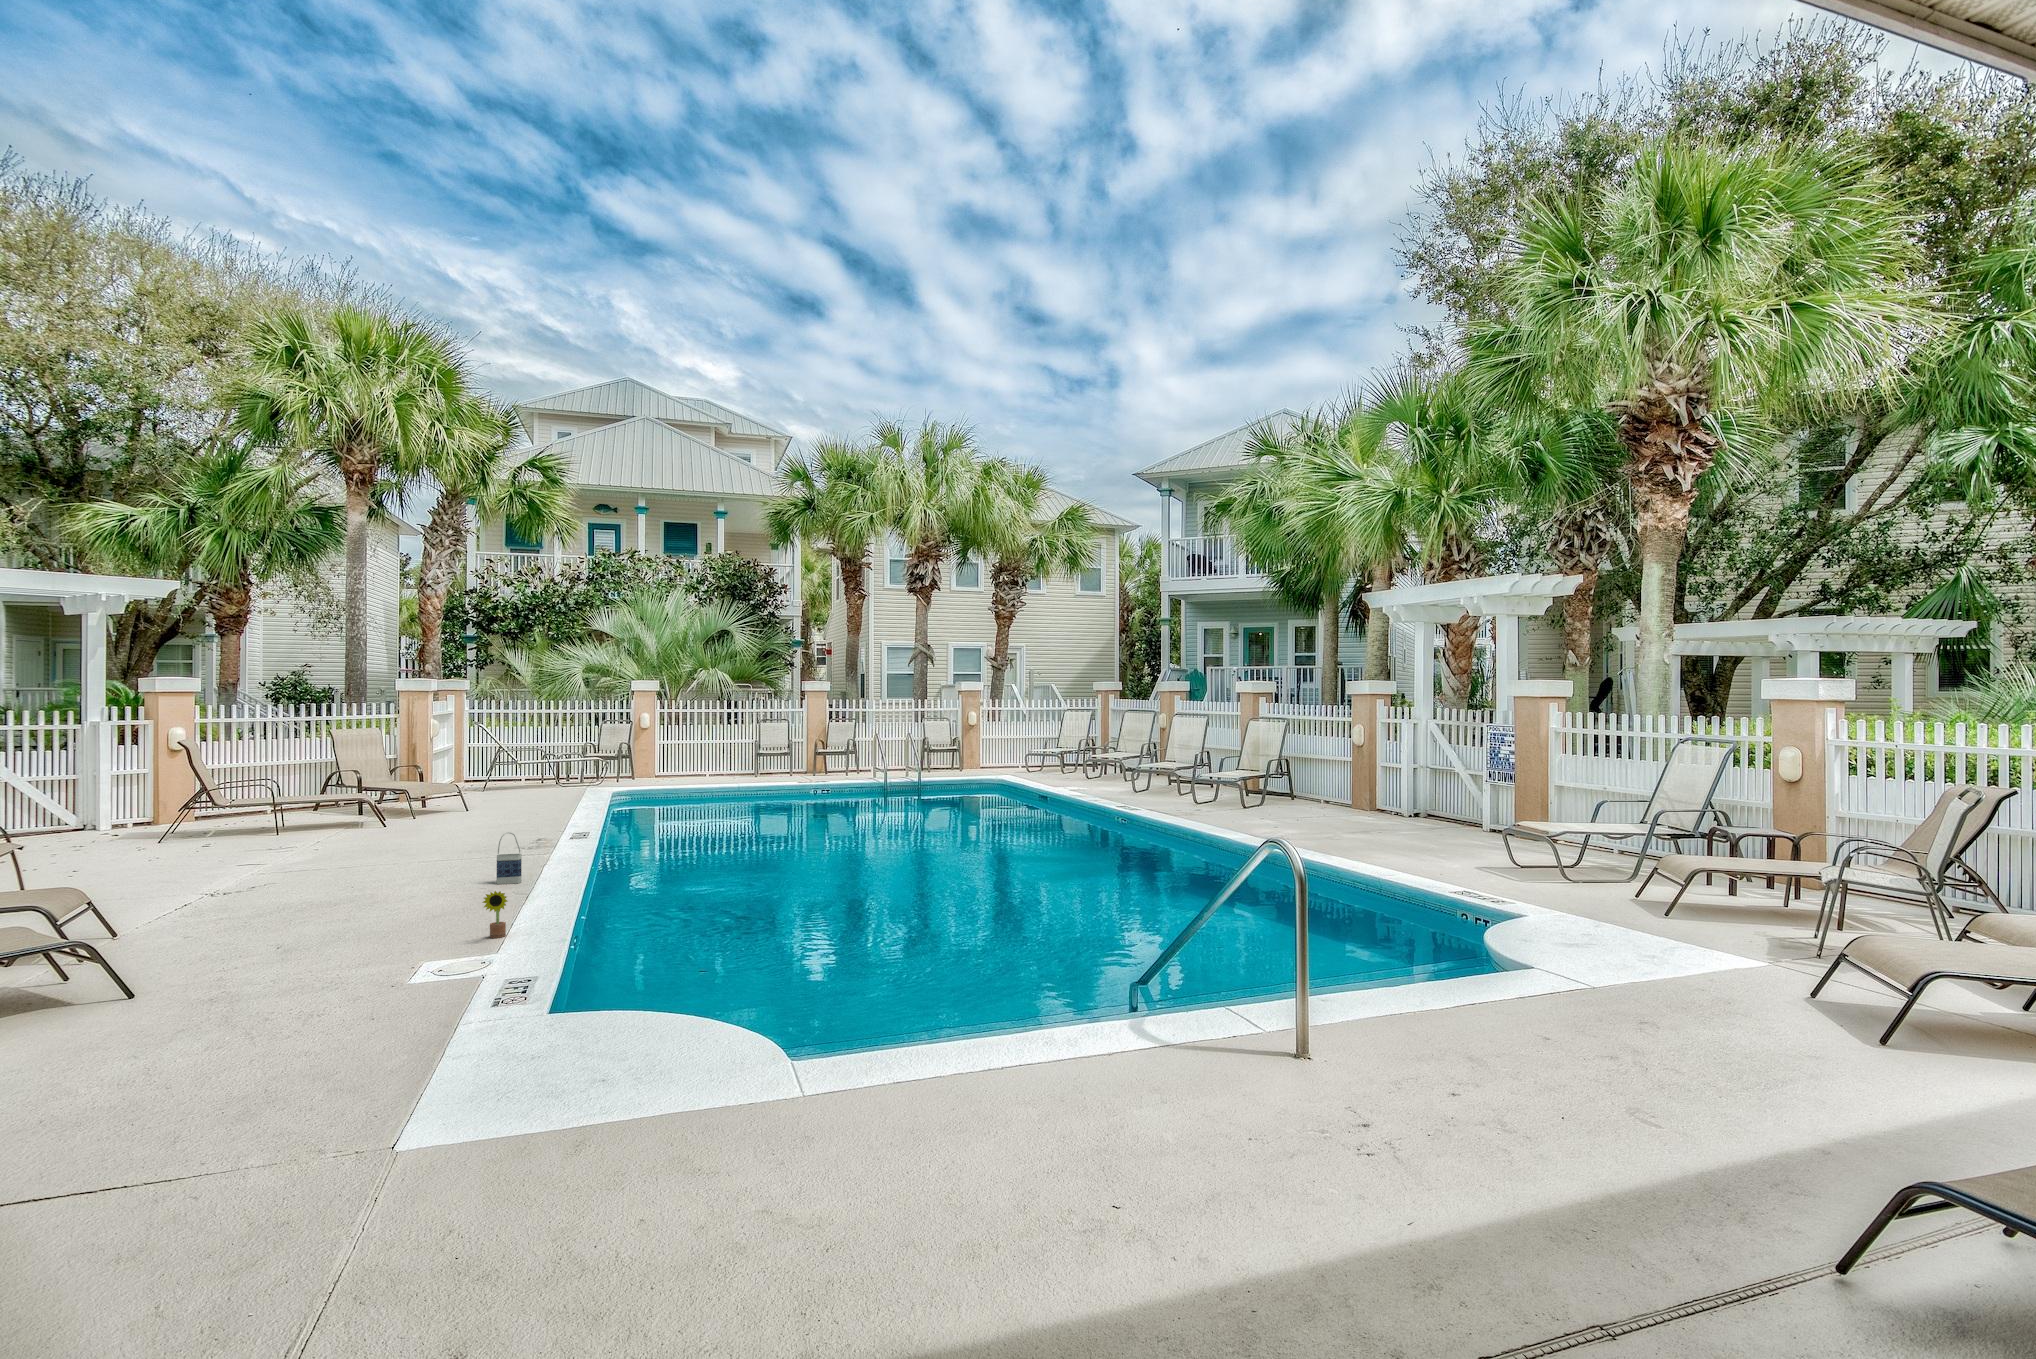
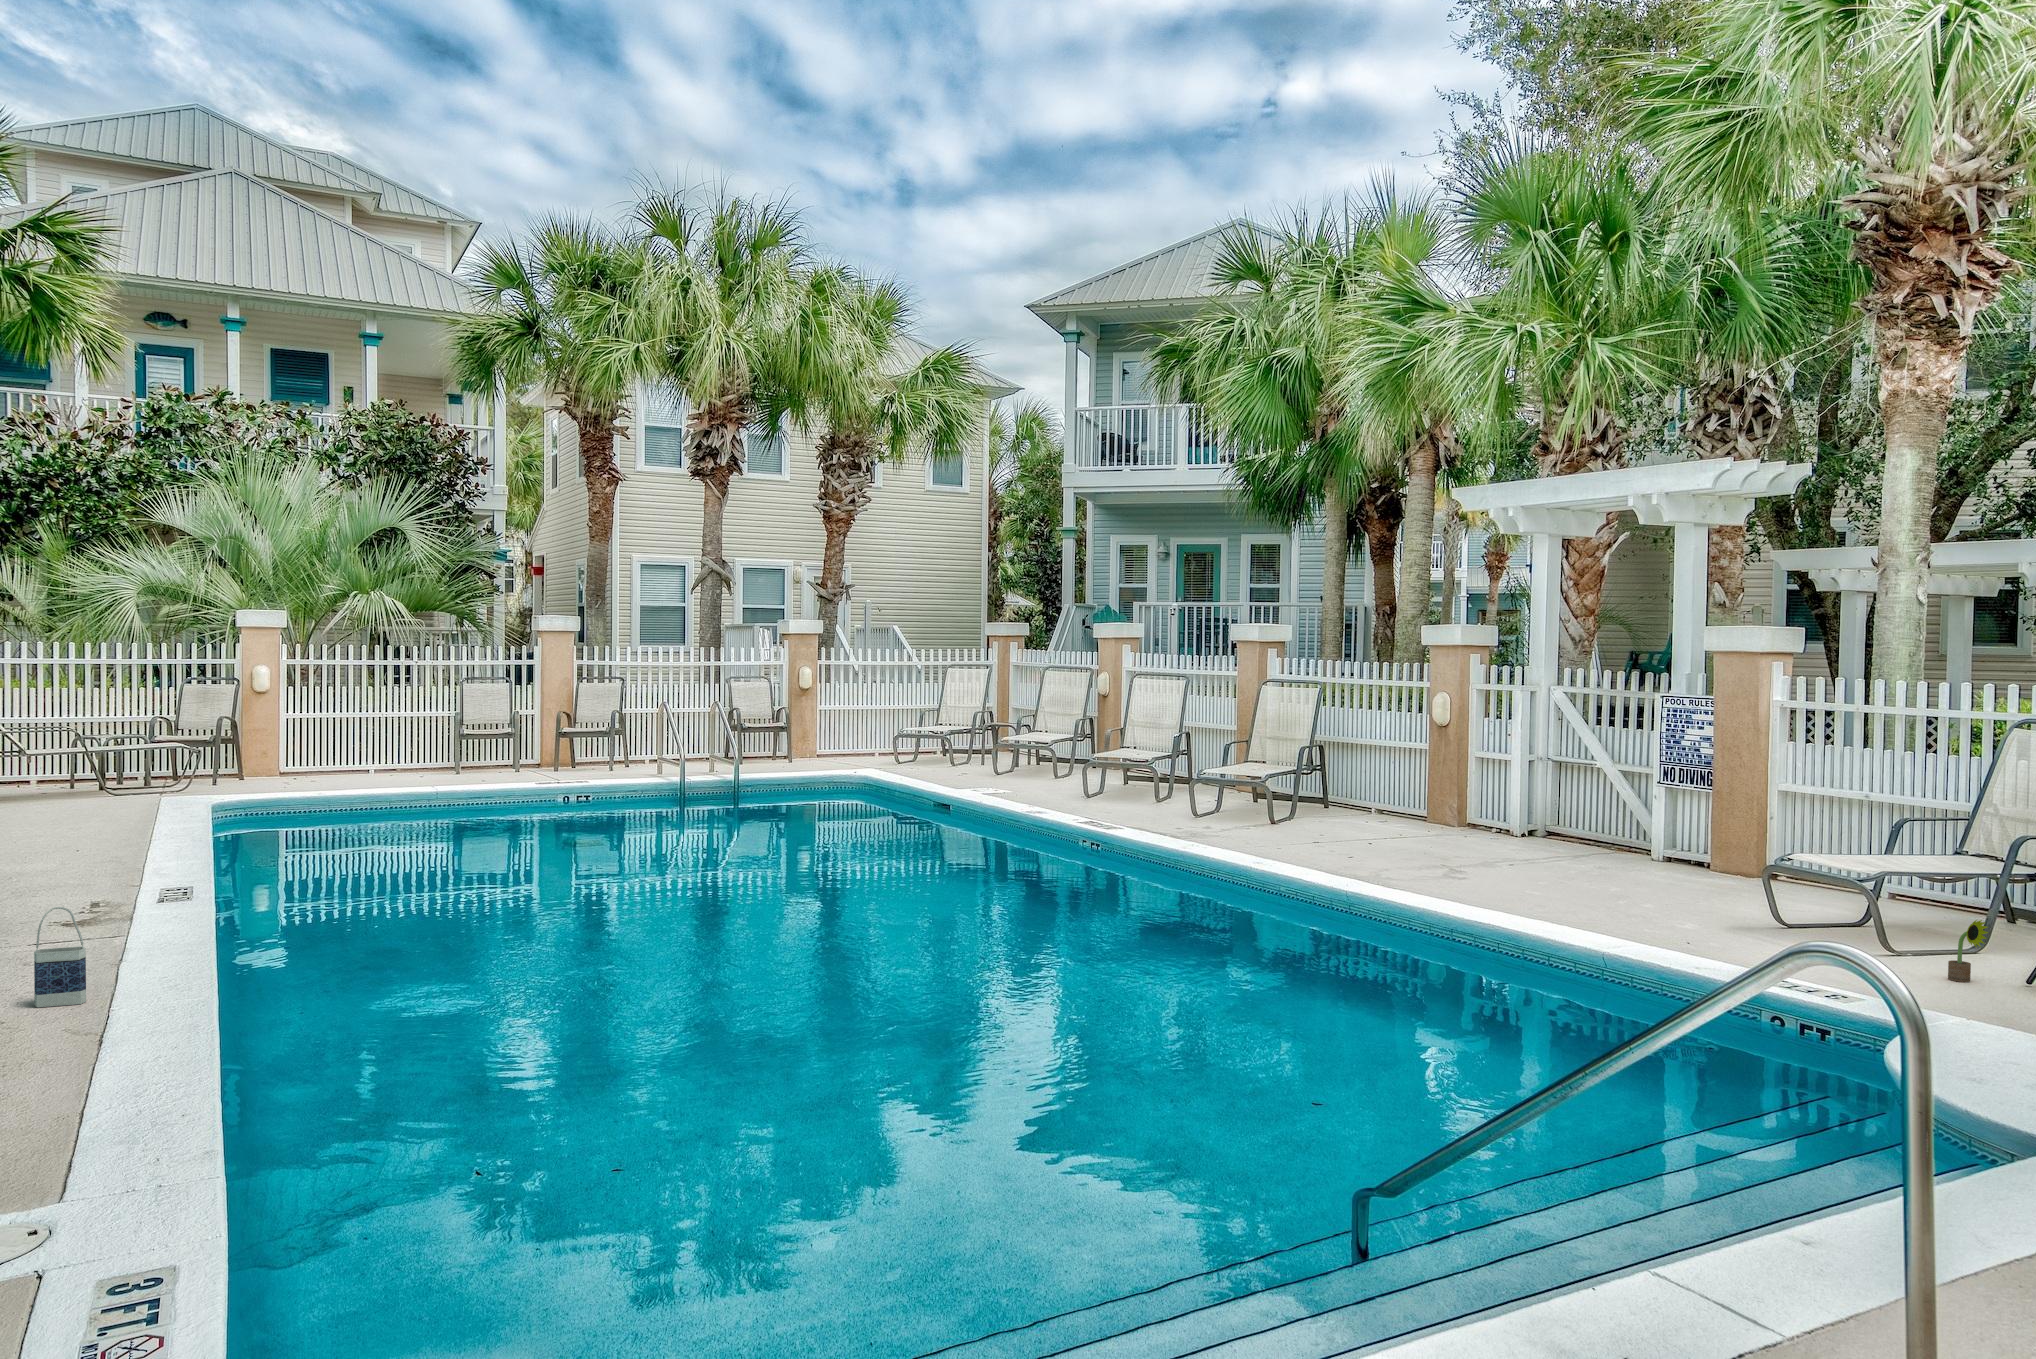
decorative plant: present [482,891,508,938] -> present [1948,920,1988,982]

